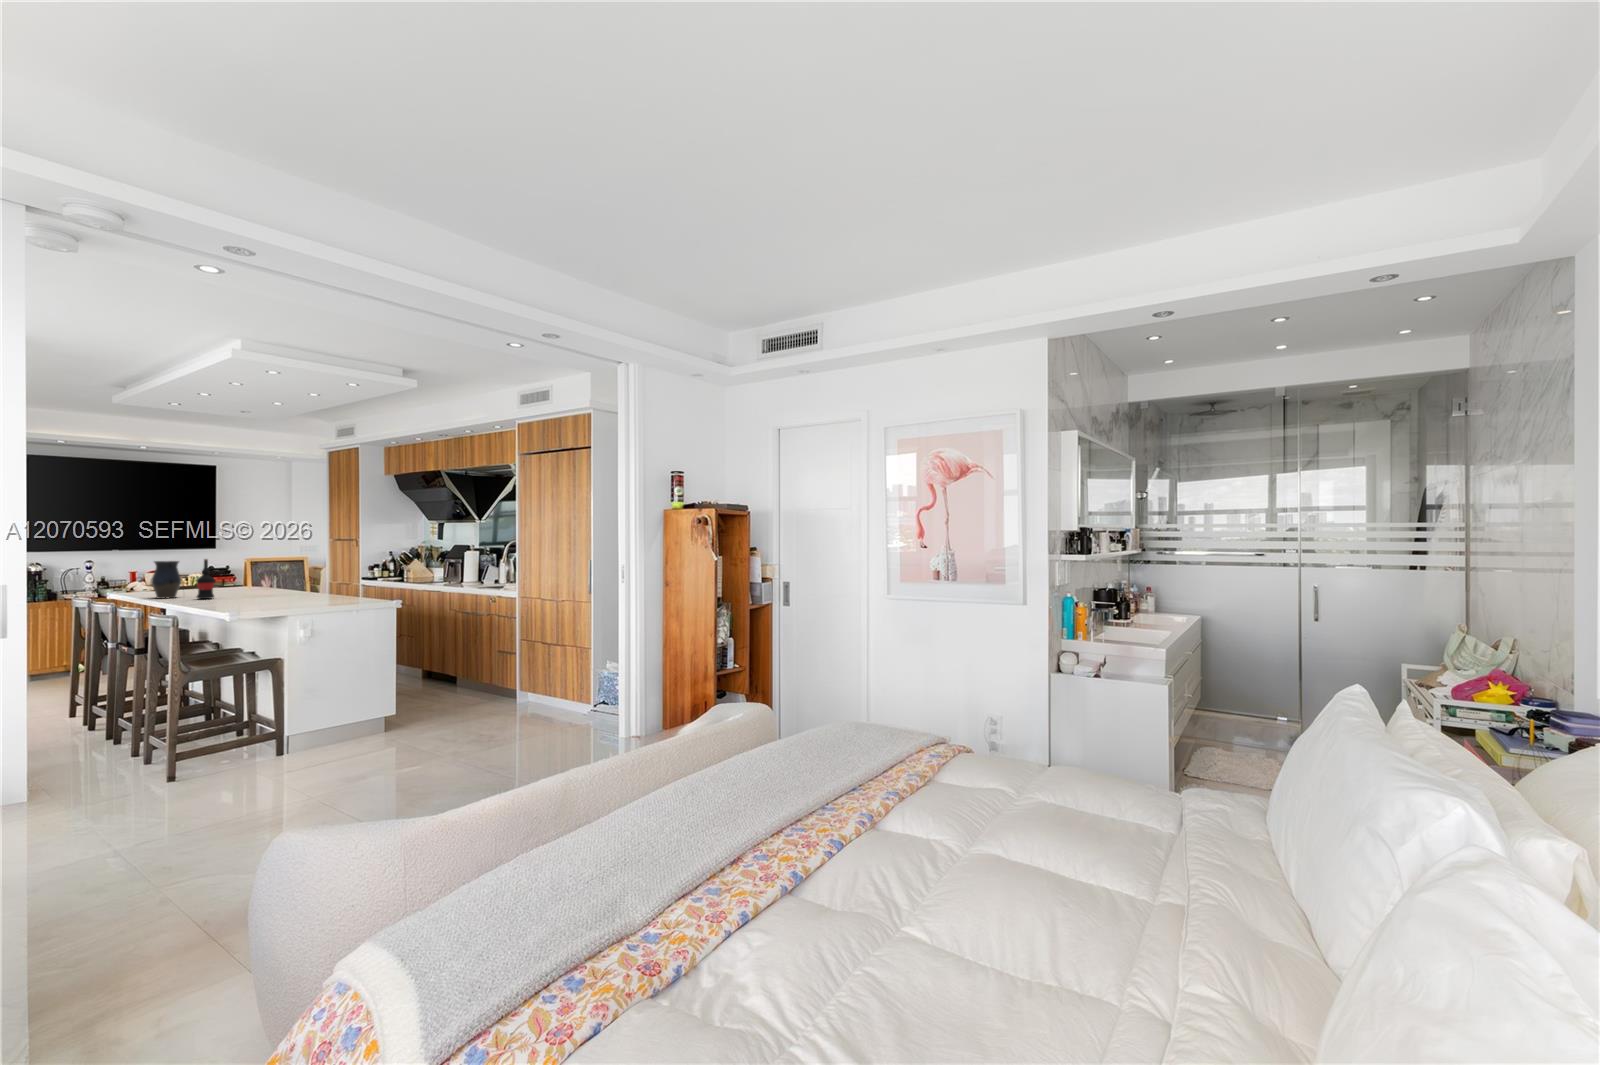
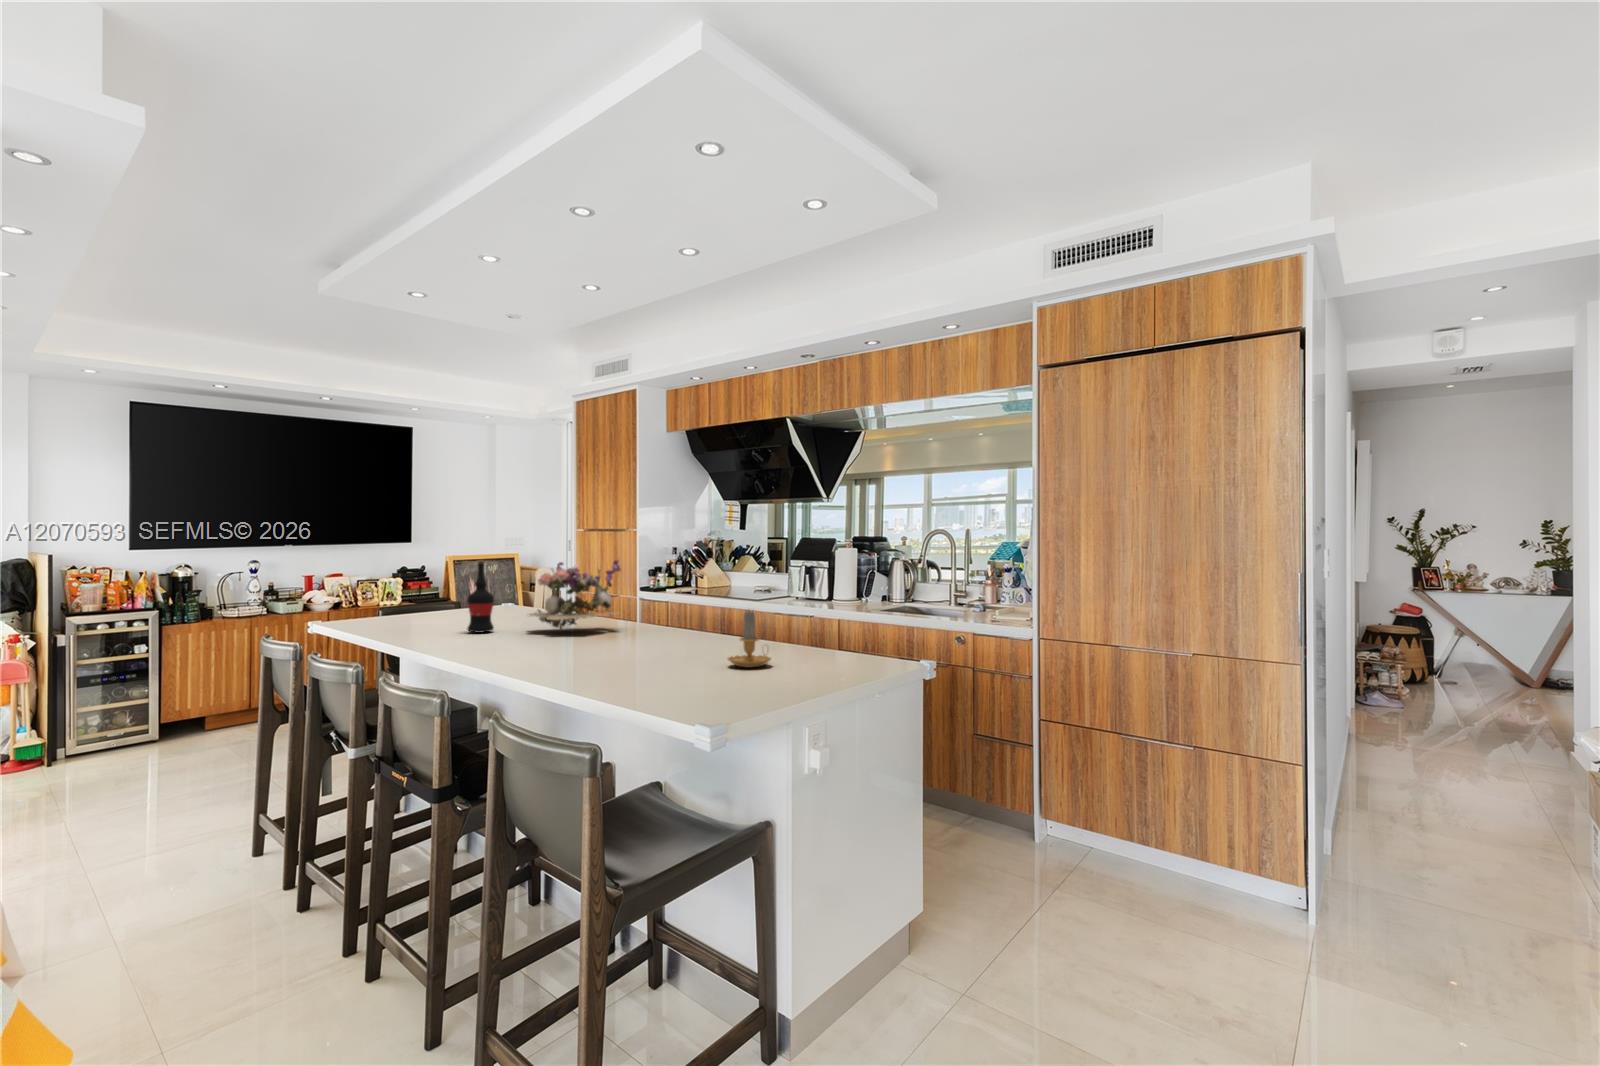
flower arrangement: none [232,557,295,598] -> present [529,560,621,629]
vase: present [152,561,181,599] -> none [390,563,433,629]
candle: none [302,581,331,609] -> present [728,611,771,667]

